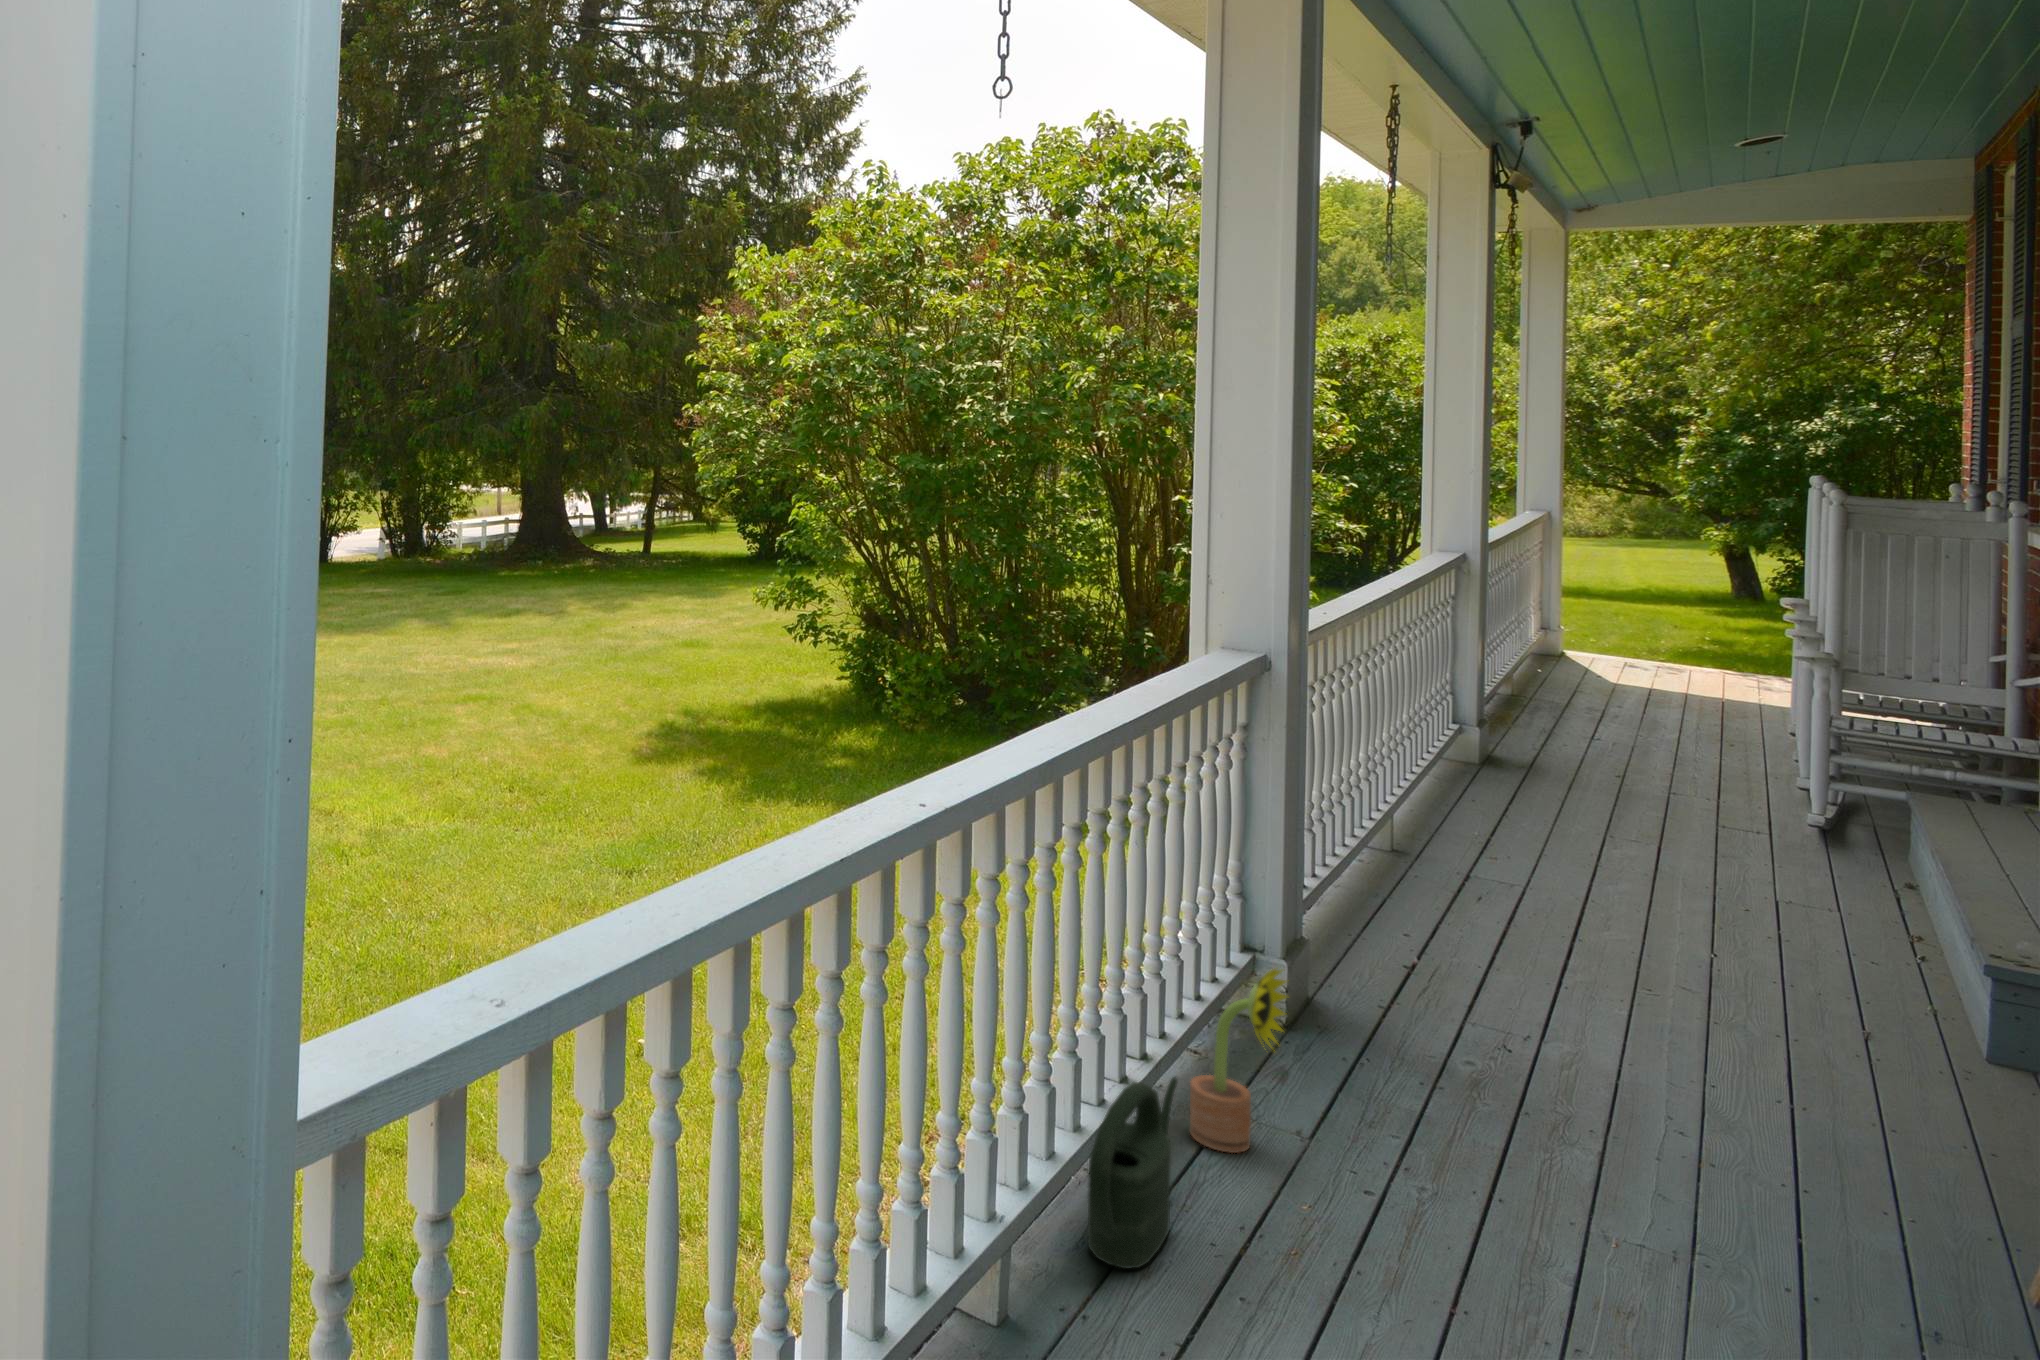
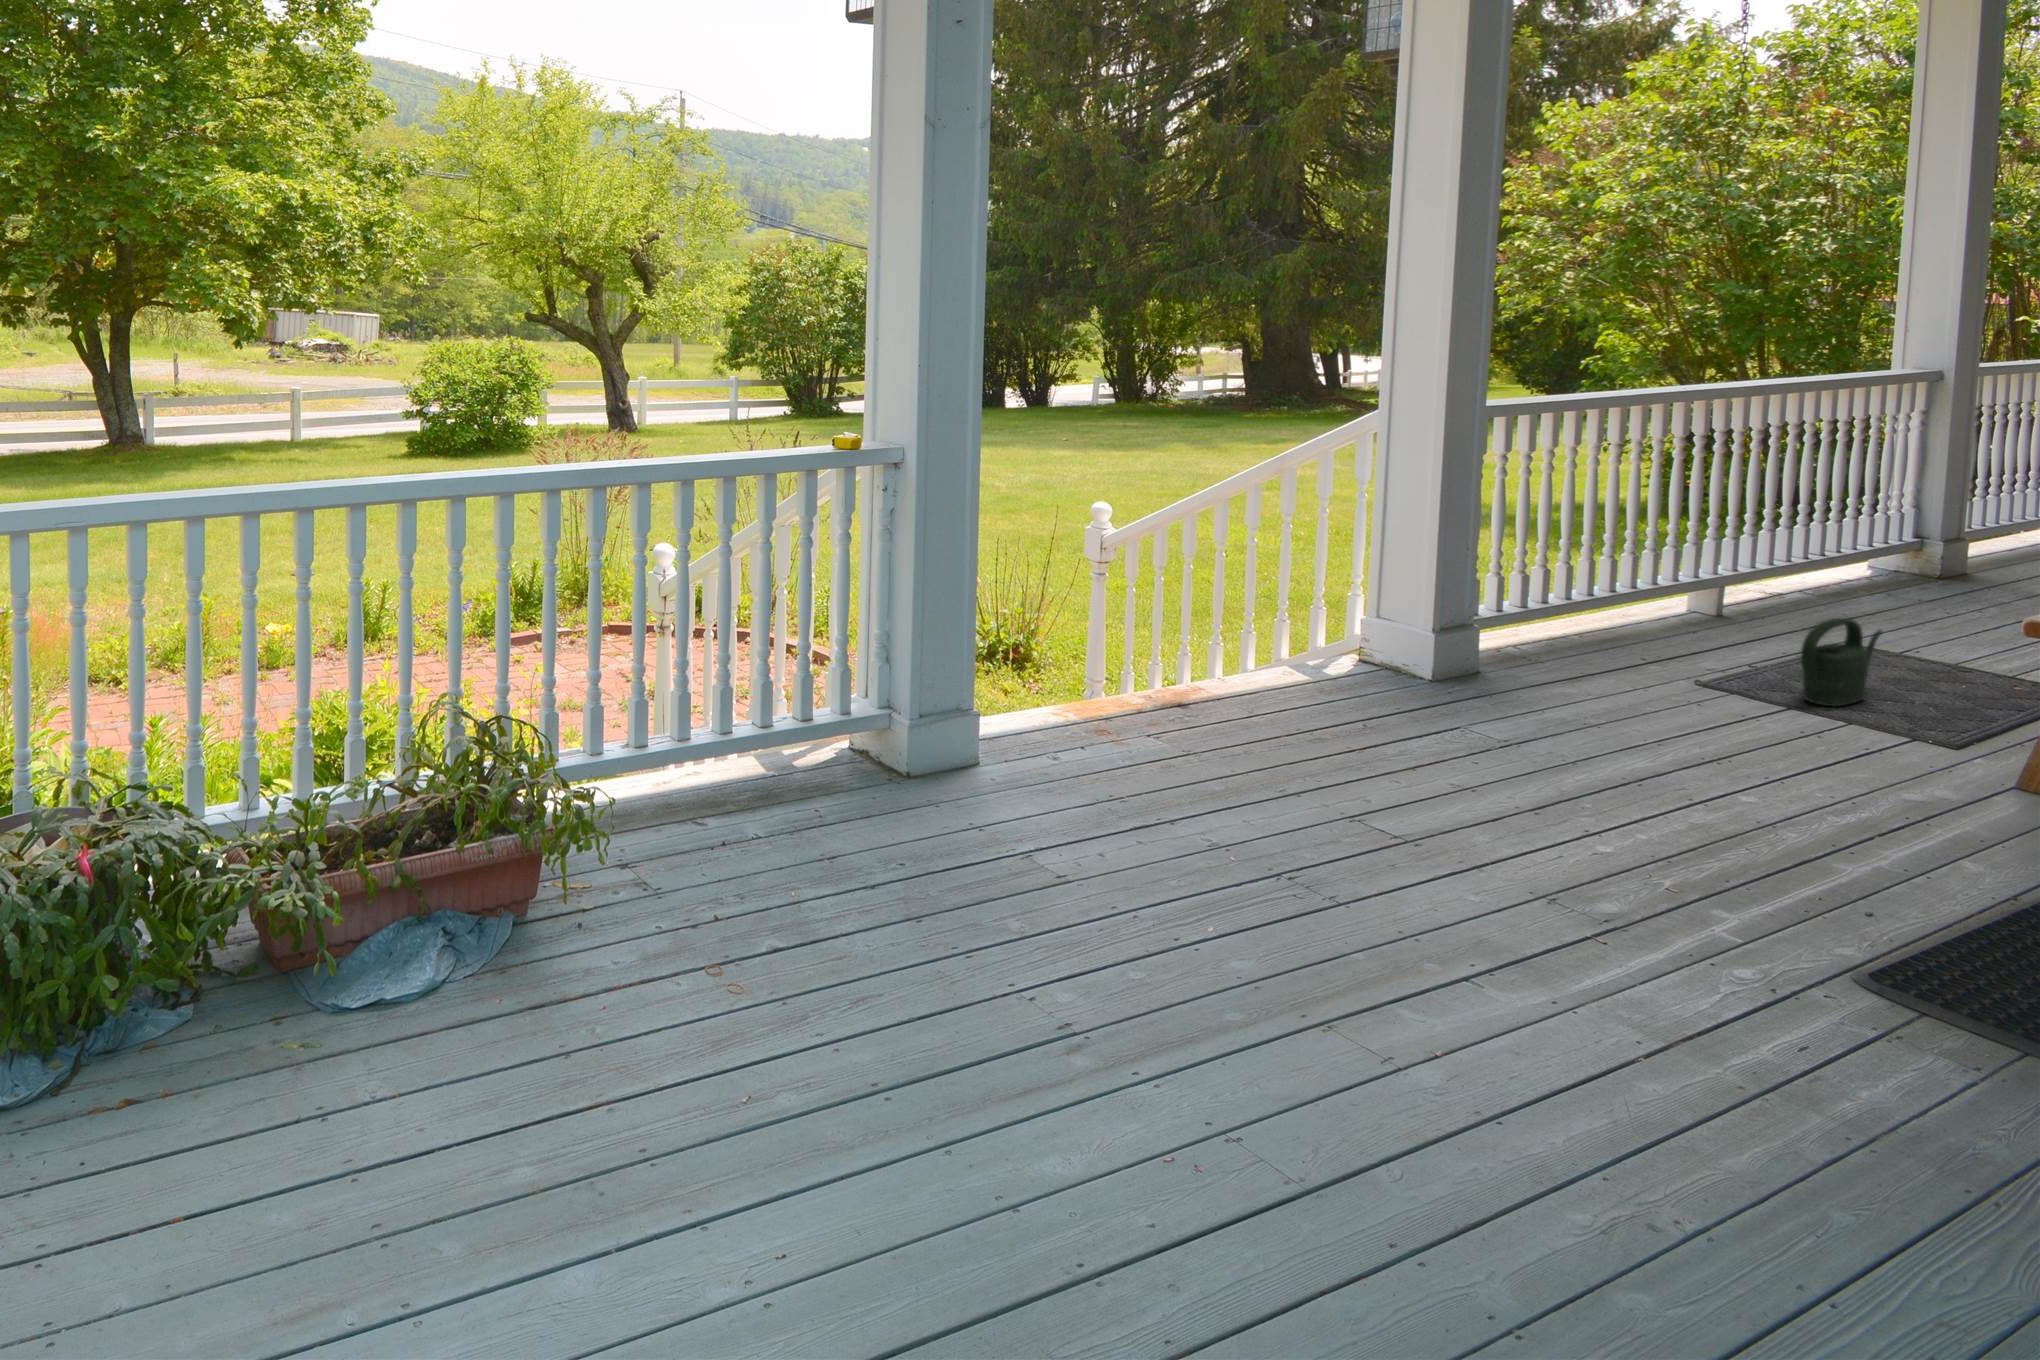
decorative plant: present [1190,968,1287,1153] -> none [1900,575,1985,686]

